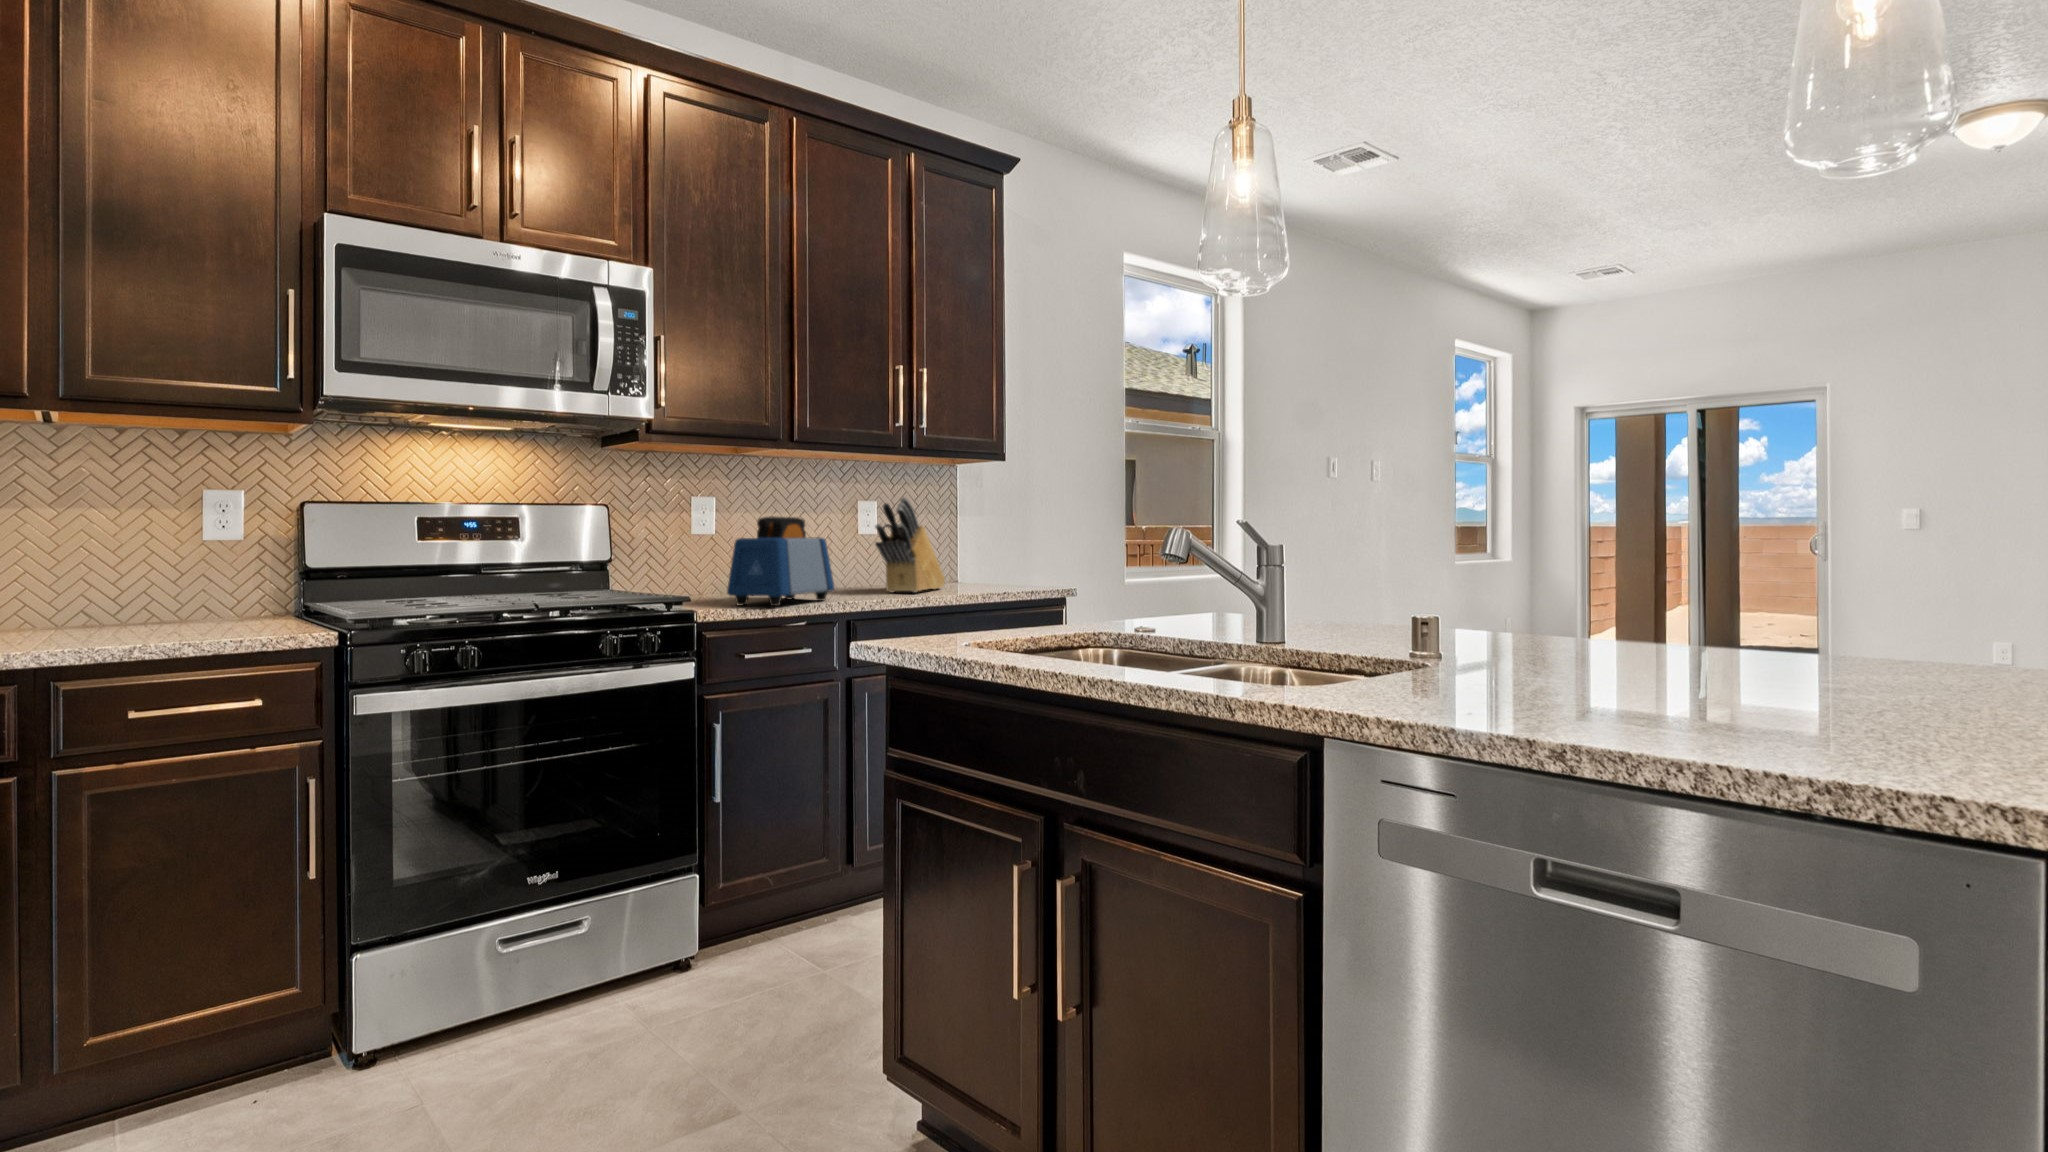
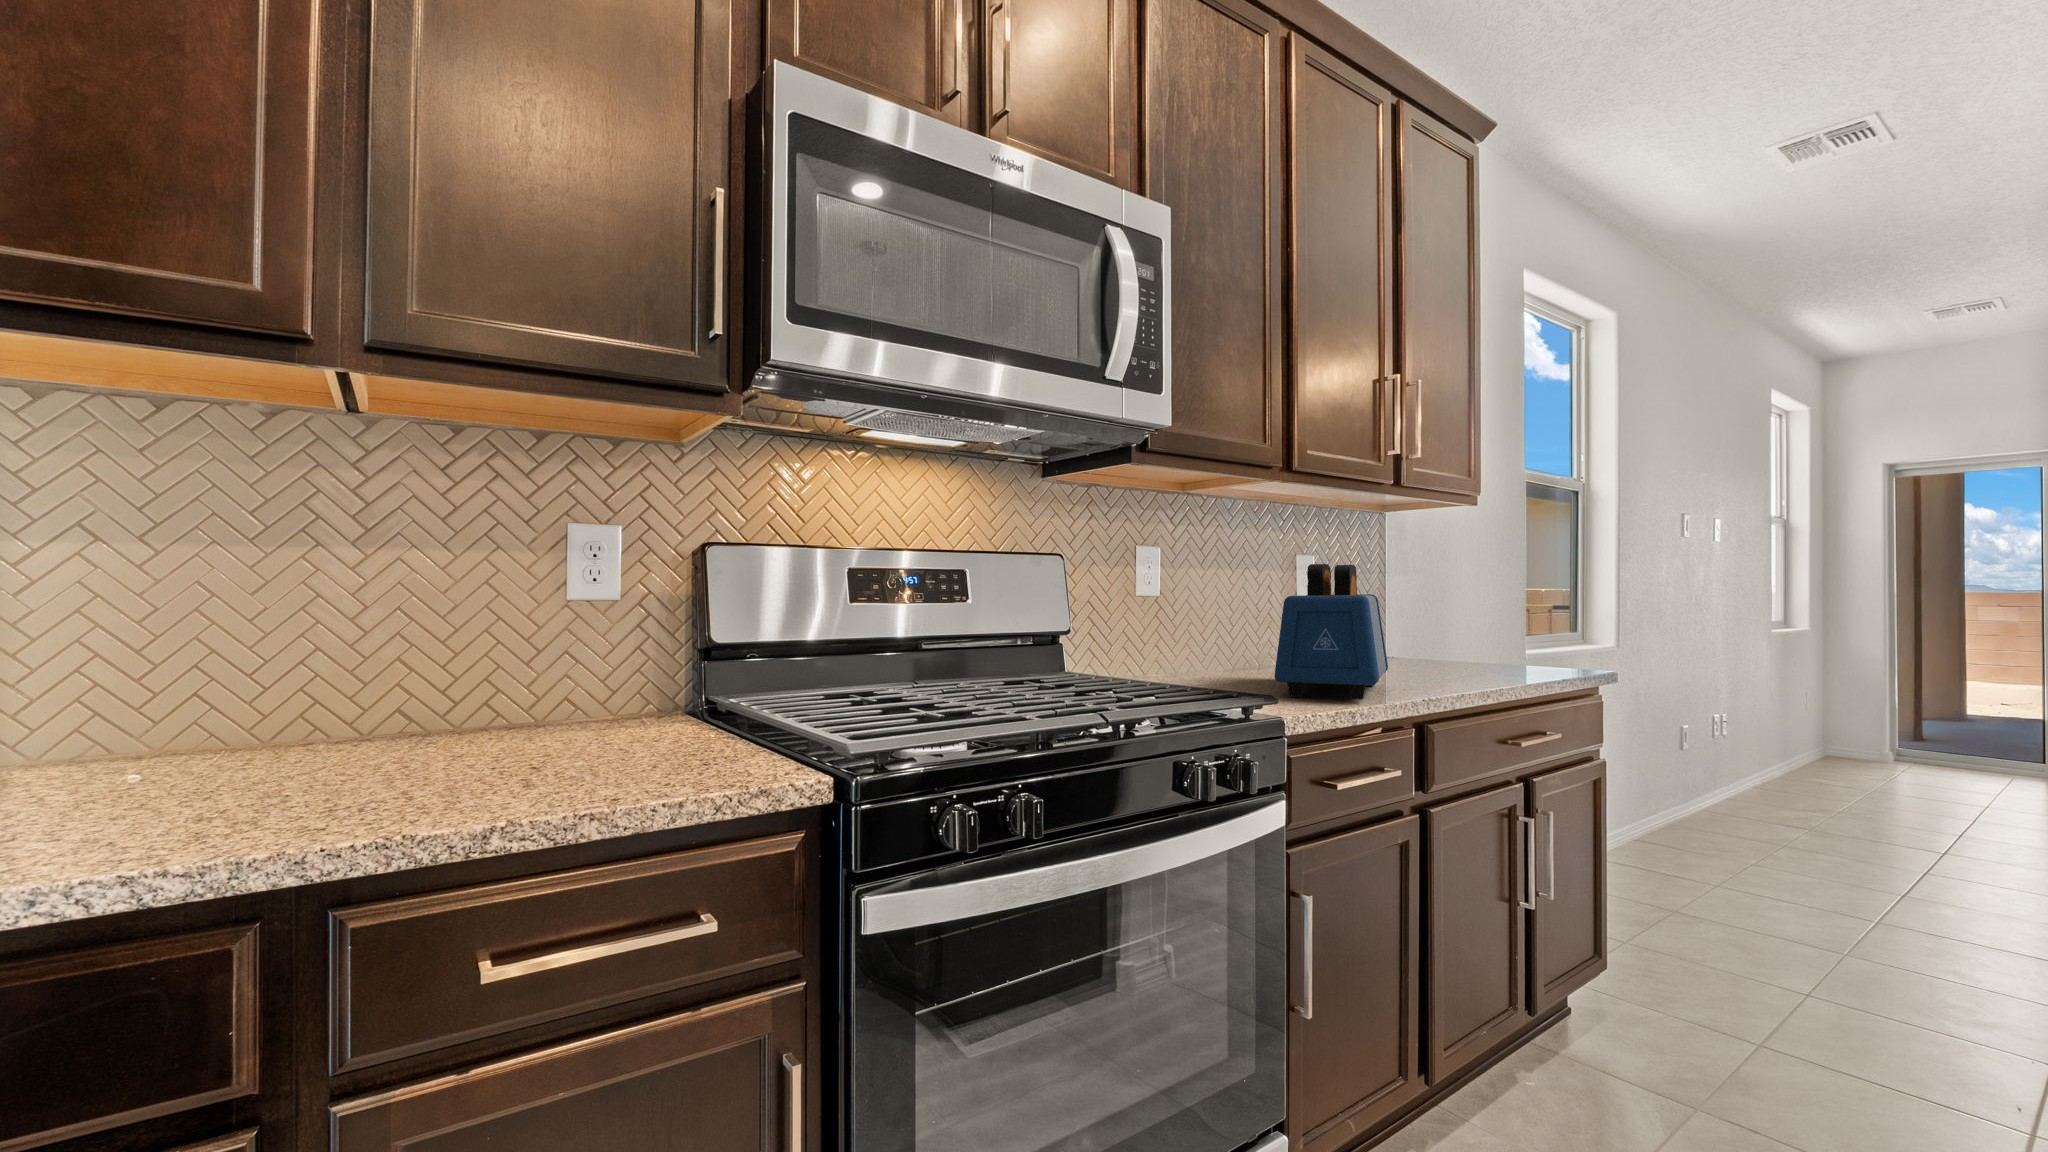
knife block: present [875,498,945,592] -> none [1399,538,1451,670]

